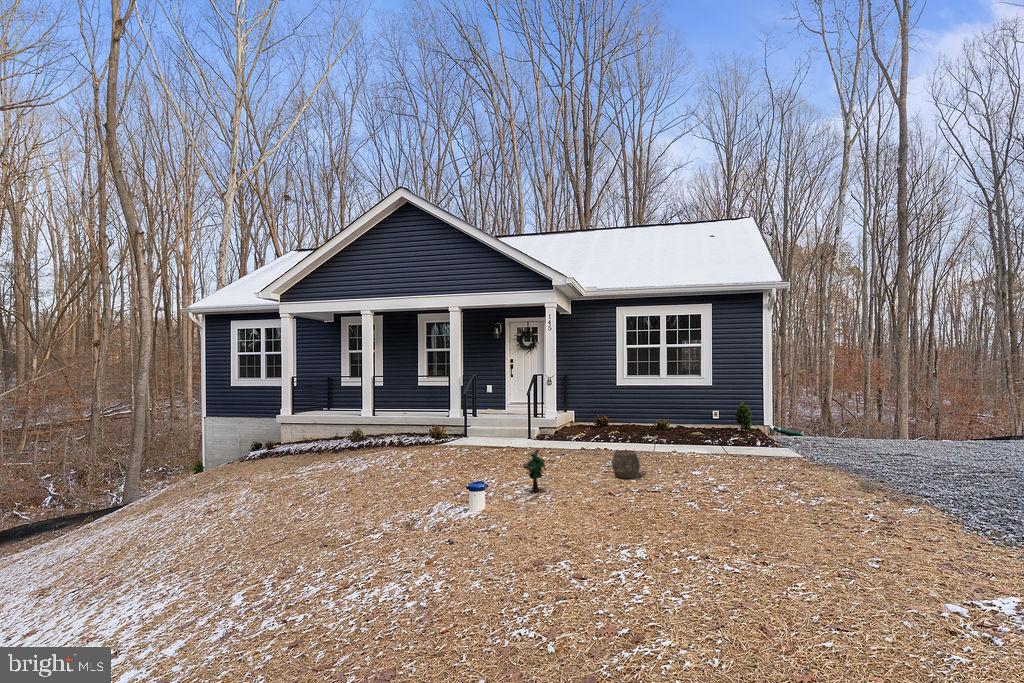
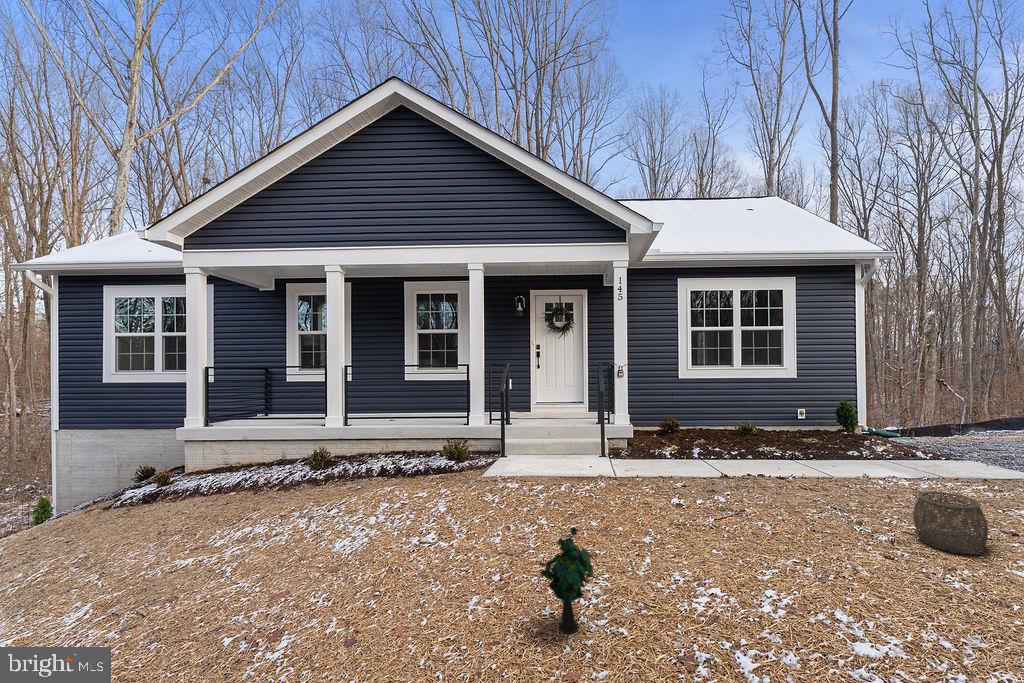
decorative plant: present [523,450,546,492] -> present [538,527,594,634]

